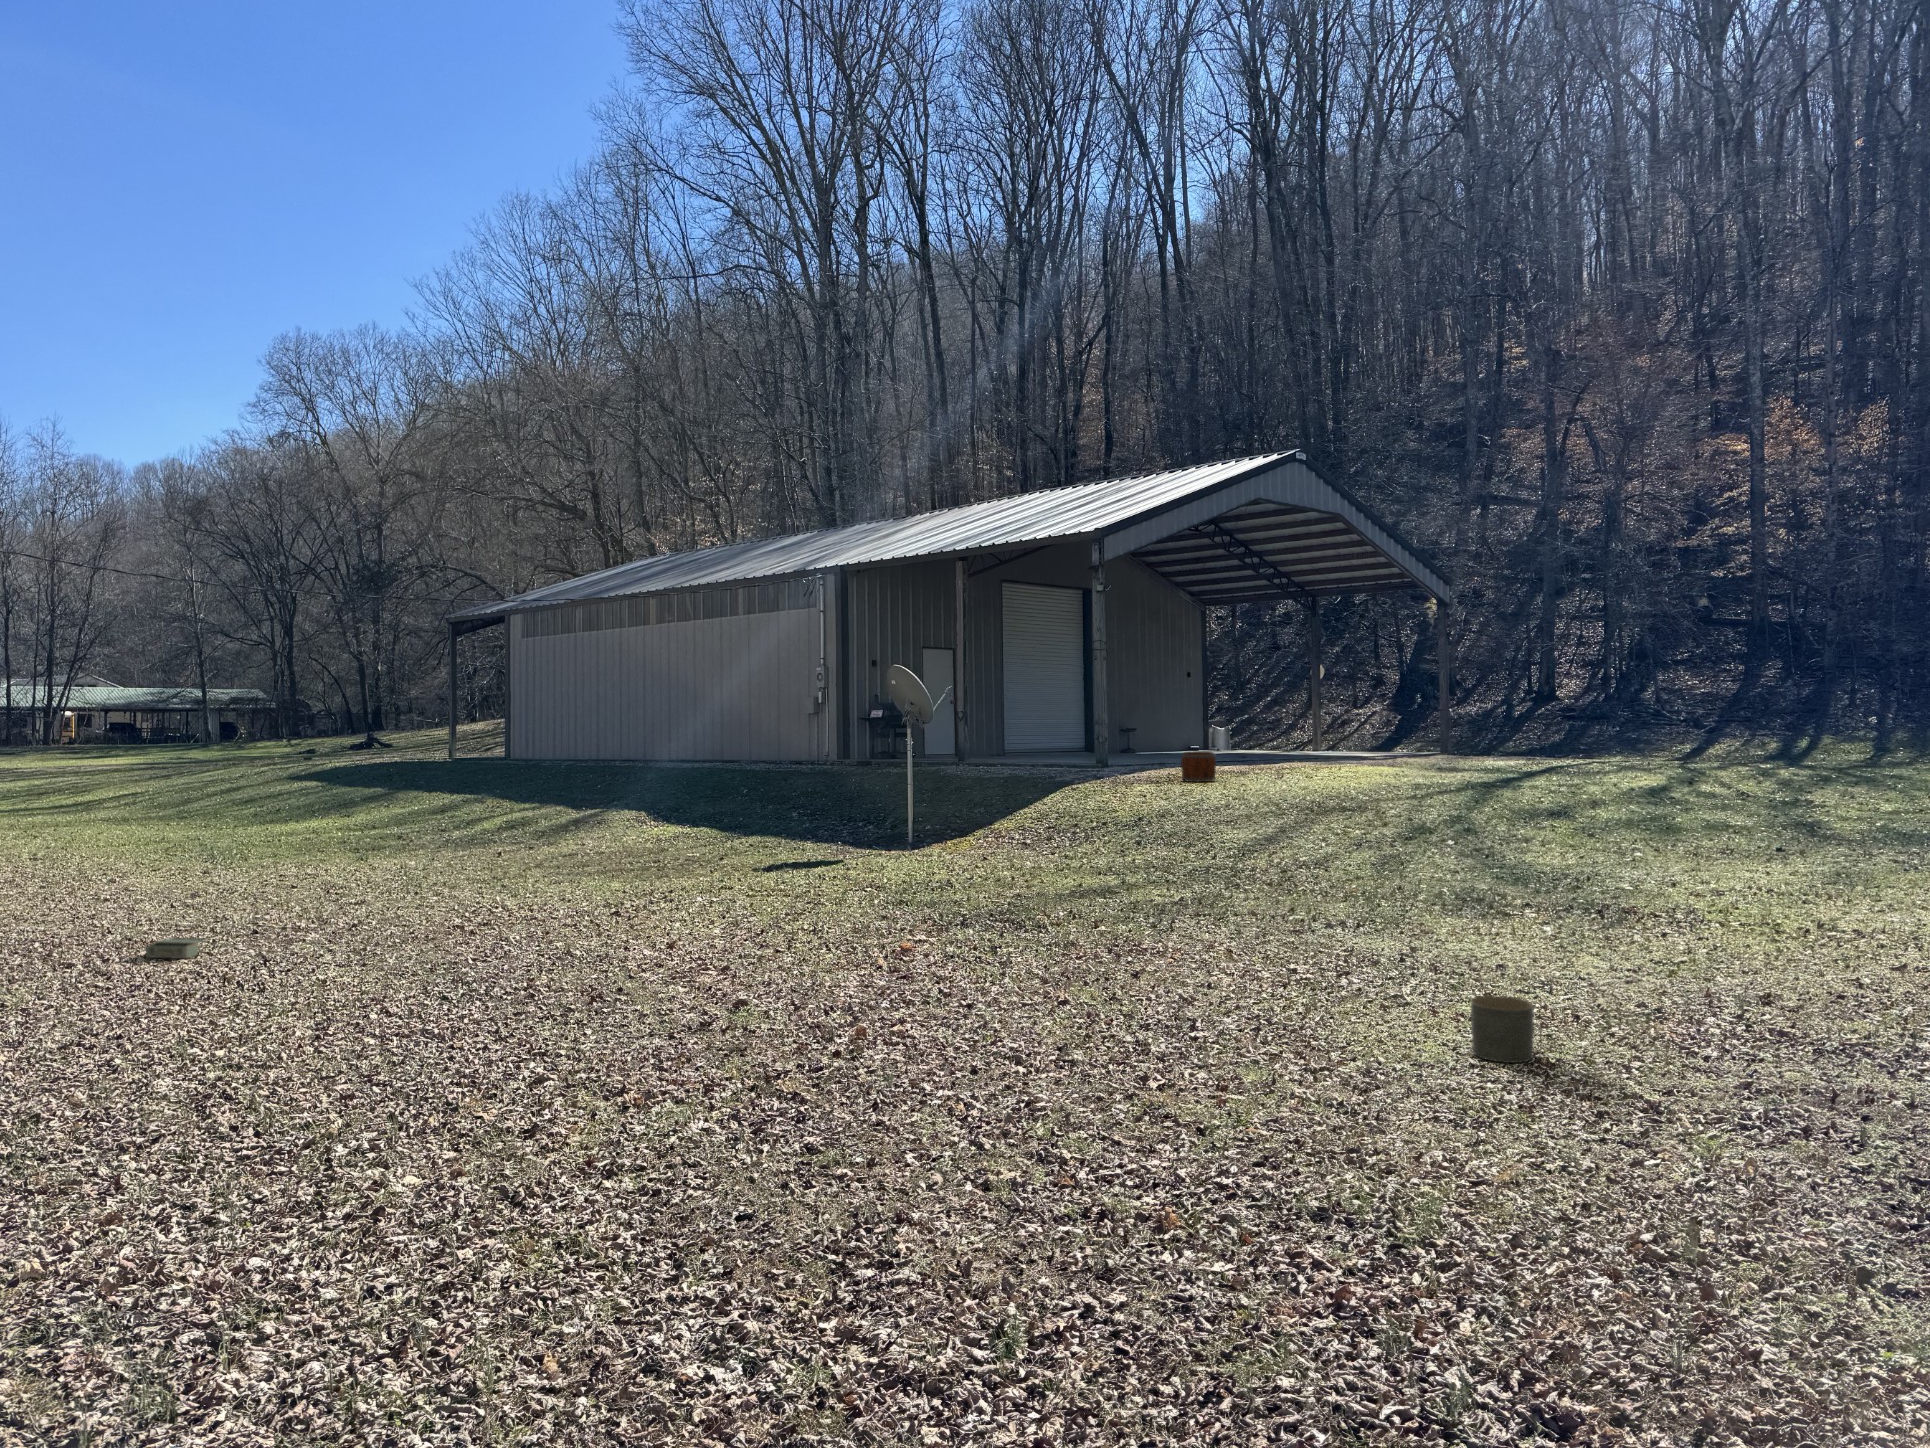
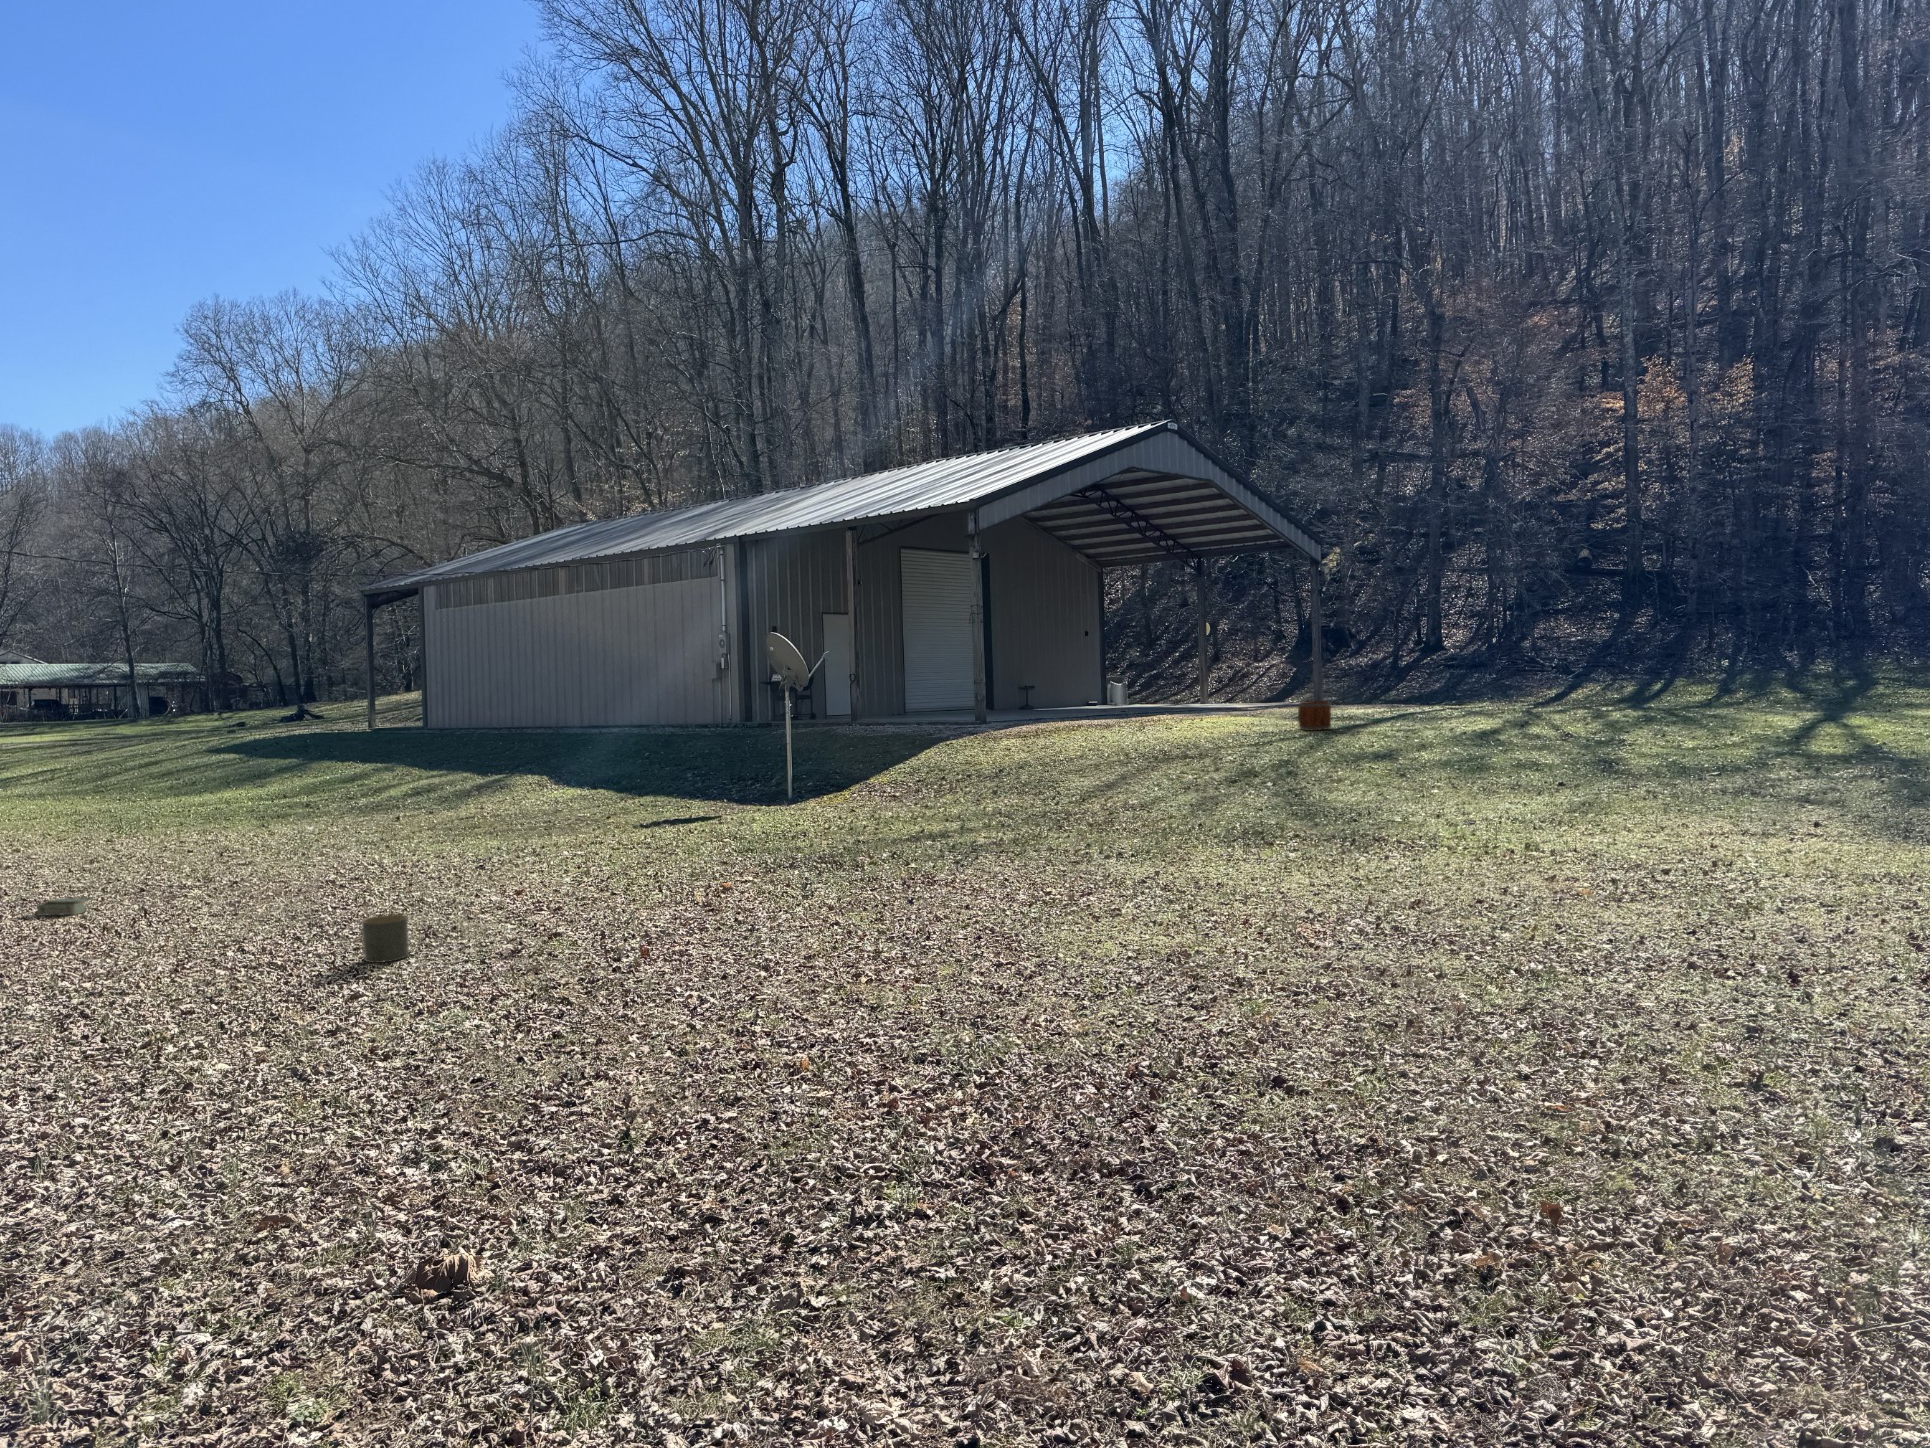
bucket: present [1181,751,1216,782] -> present [1298,701,1331,731]
planter: present [1471,995,1534,1063] -> present [361,914,409,963]

